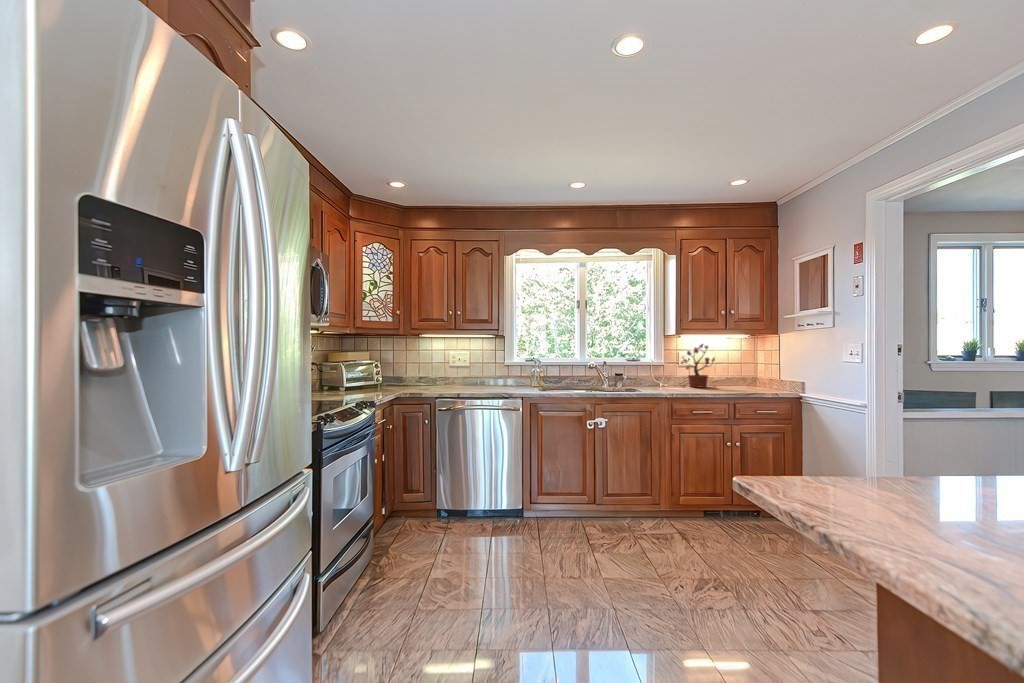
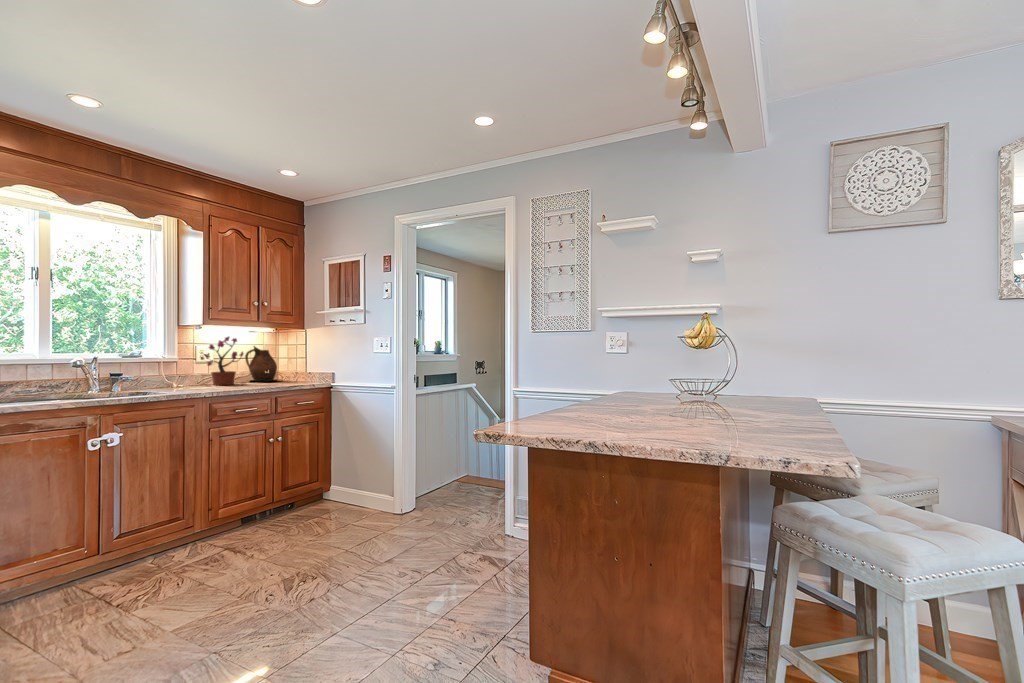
ceramic pitcher: none [722,352,758,387] -> present [245,346,277,381]

